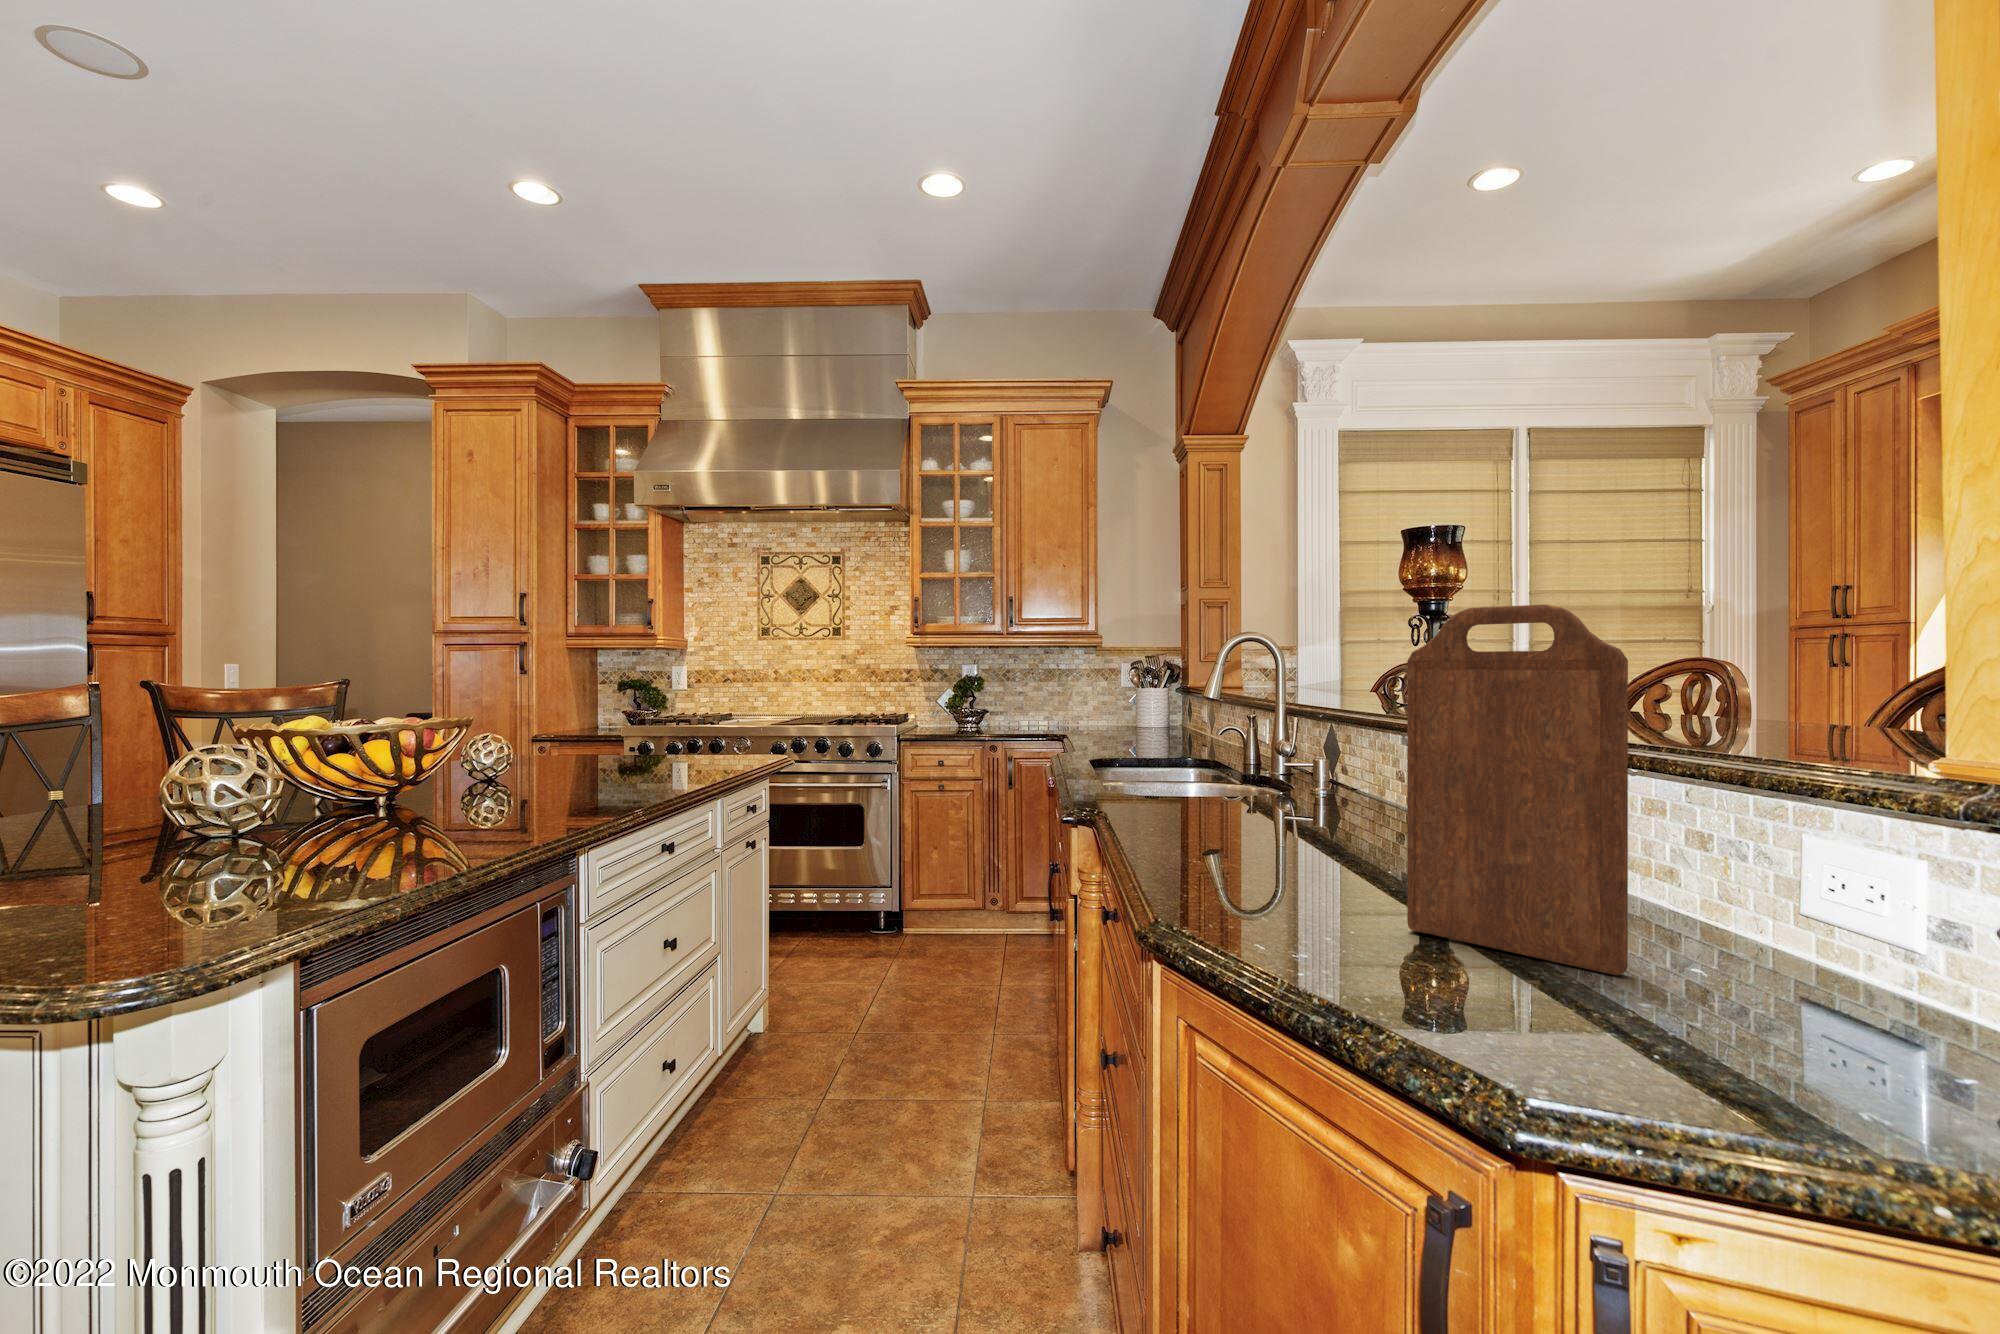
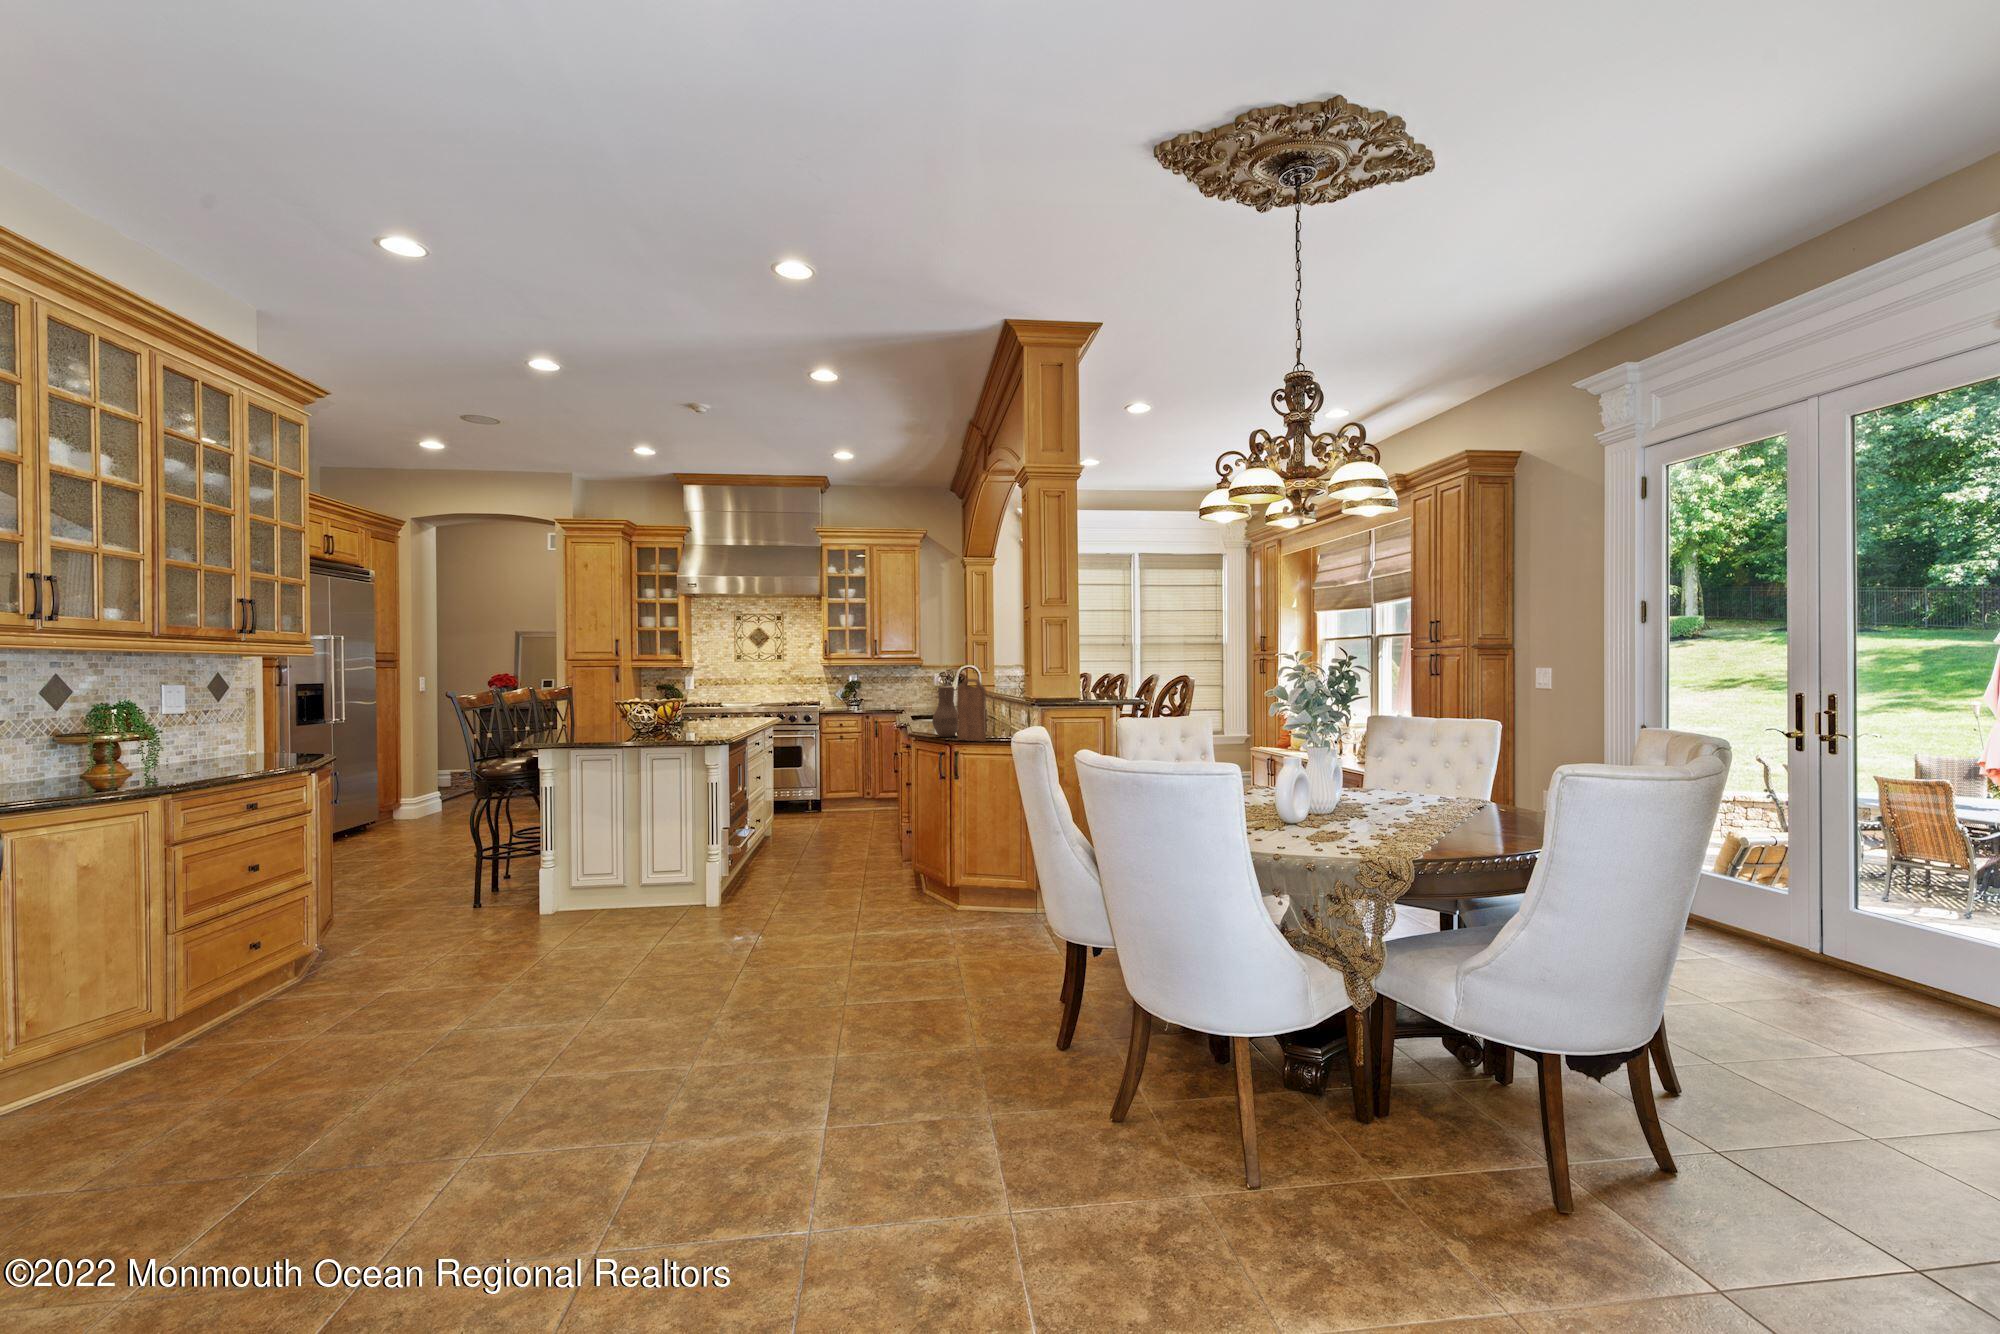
vase: none [1233,661,1361,886] -> present [932,686,958,737]

